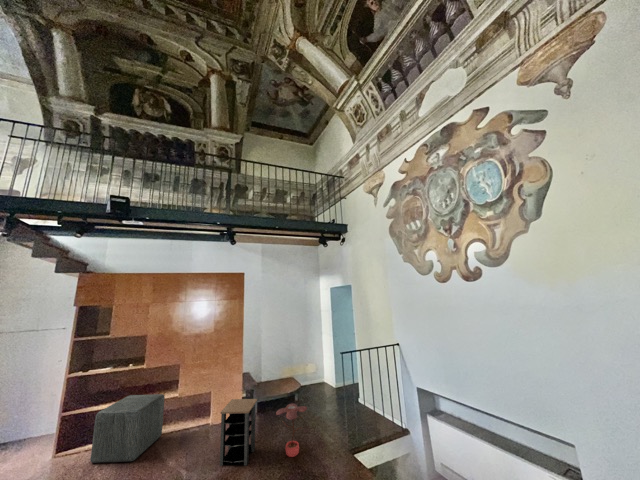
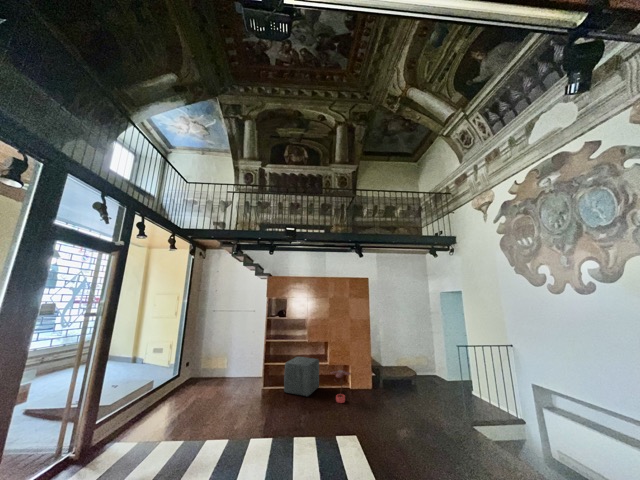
side table: present [220,399,257,466] -> none [363,369,387,415]
potted plant: present [276,404,307,457] -> present [330,370,351,403]

